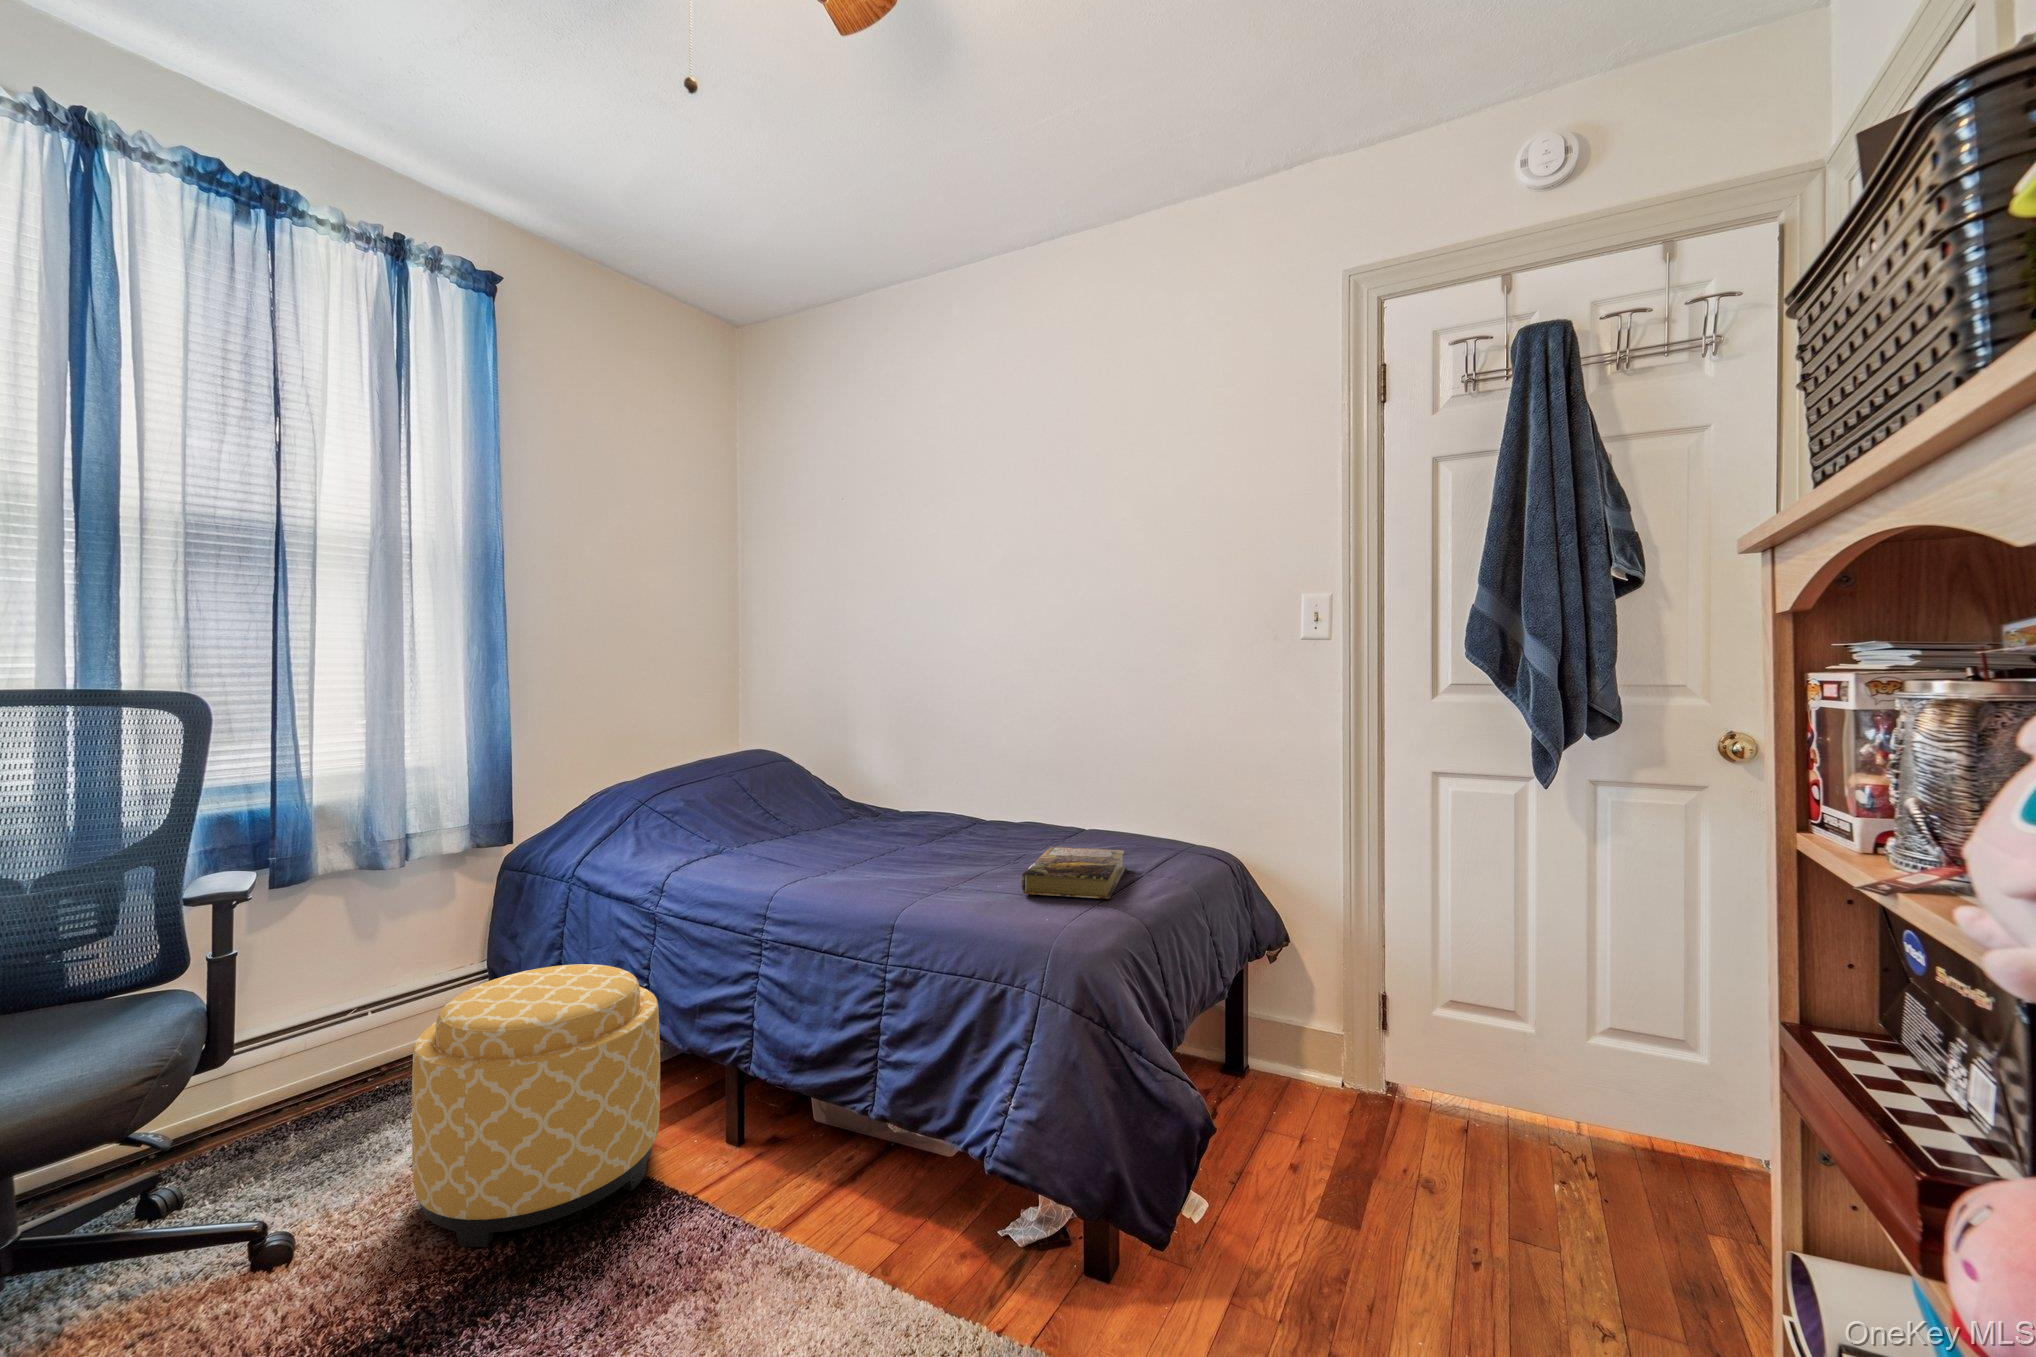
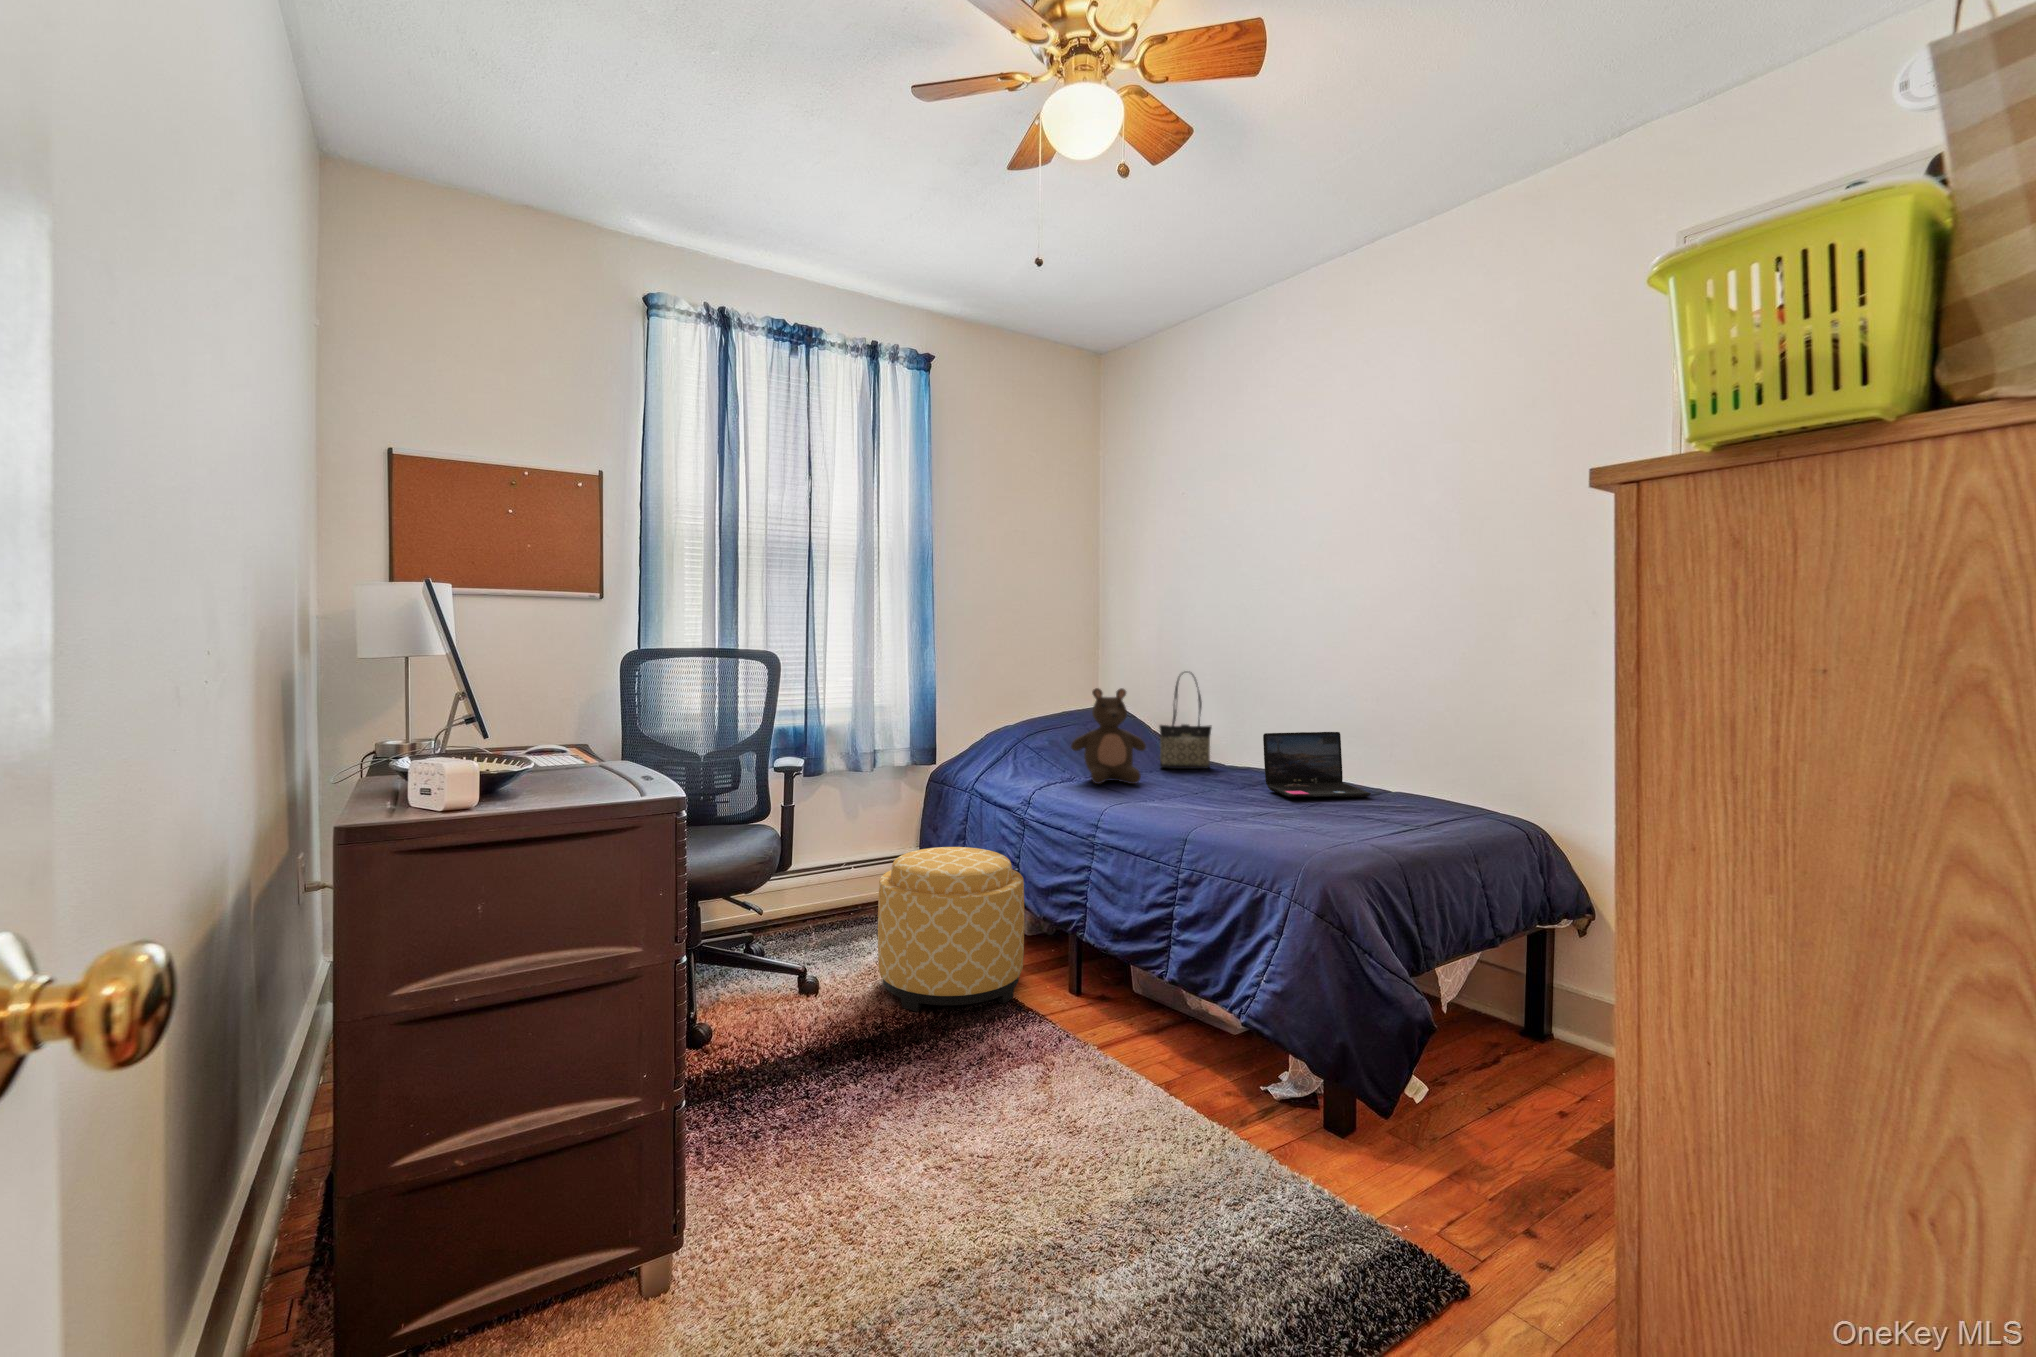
tote bag: none [823,701,884,818] -> present [1160,672,1212,769]
stuffed bear: none [715,726,812,851] -> present [1071,688,1146,784]
laptop: none [954,766,1072,847] -> present [1263,732,1371,798]
book: present [1022,847,1125,899] -> none [1297,798,1407,839]

